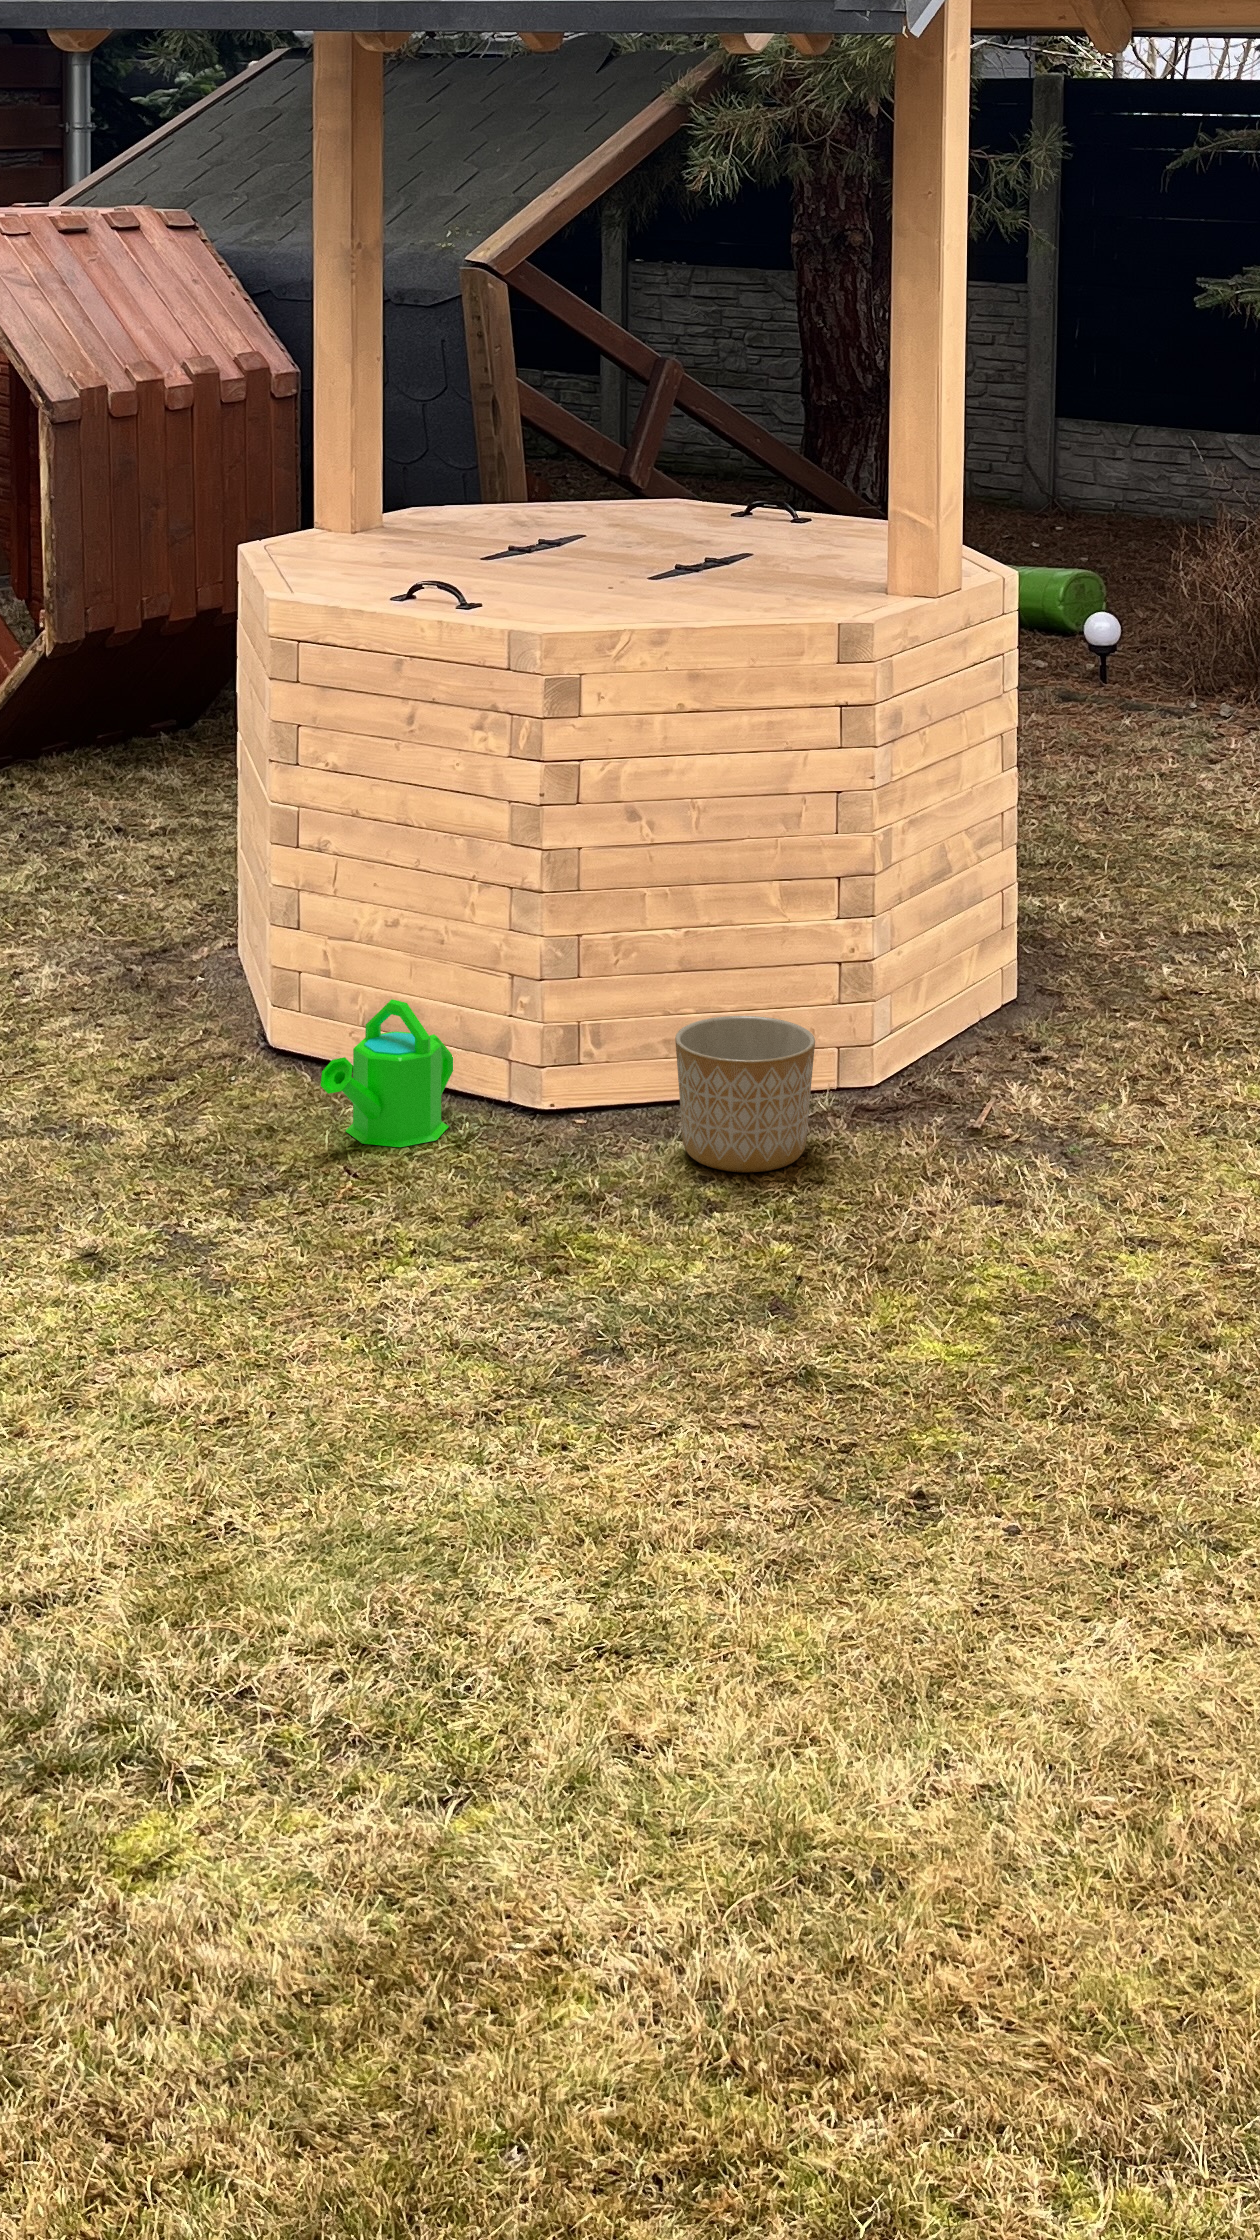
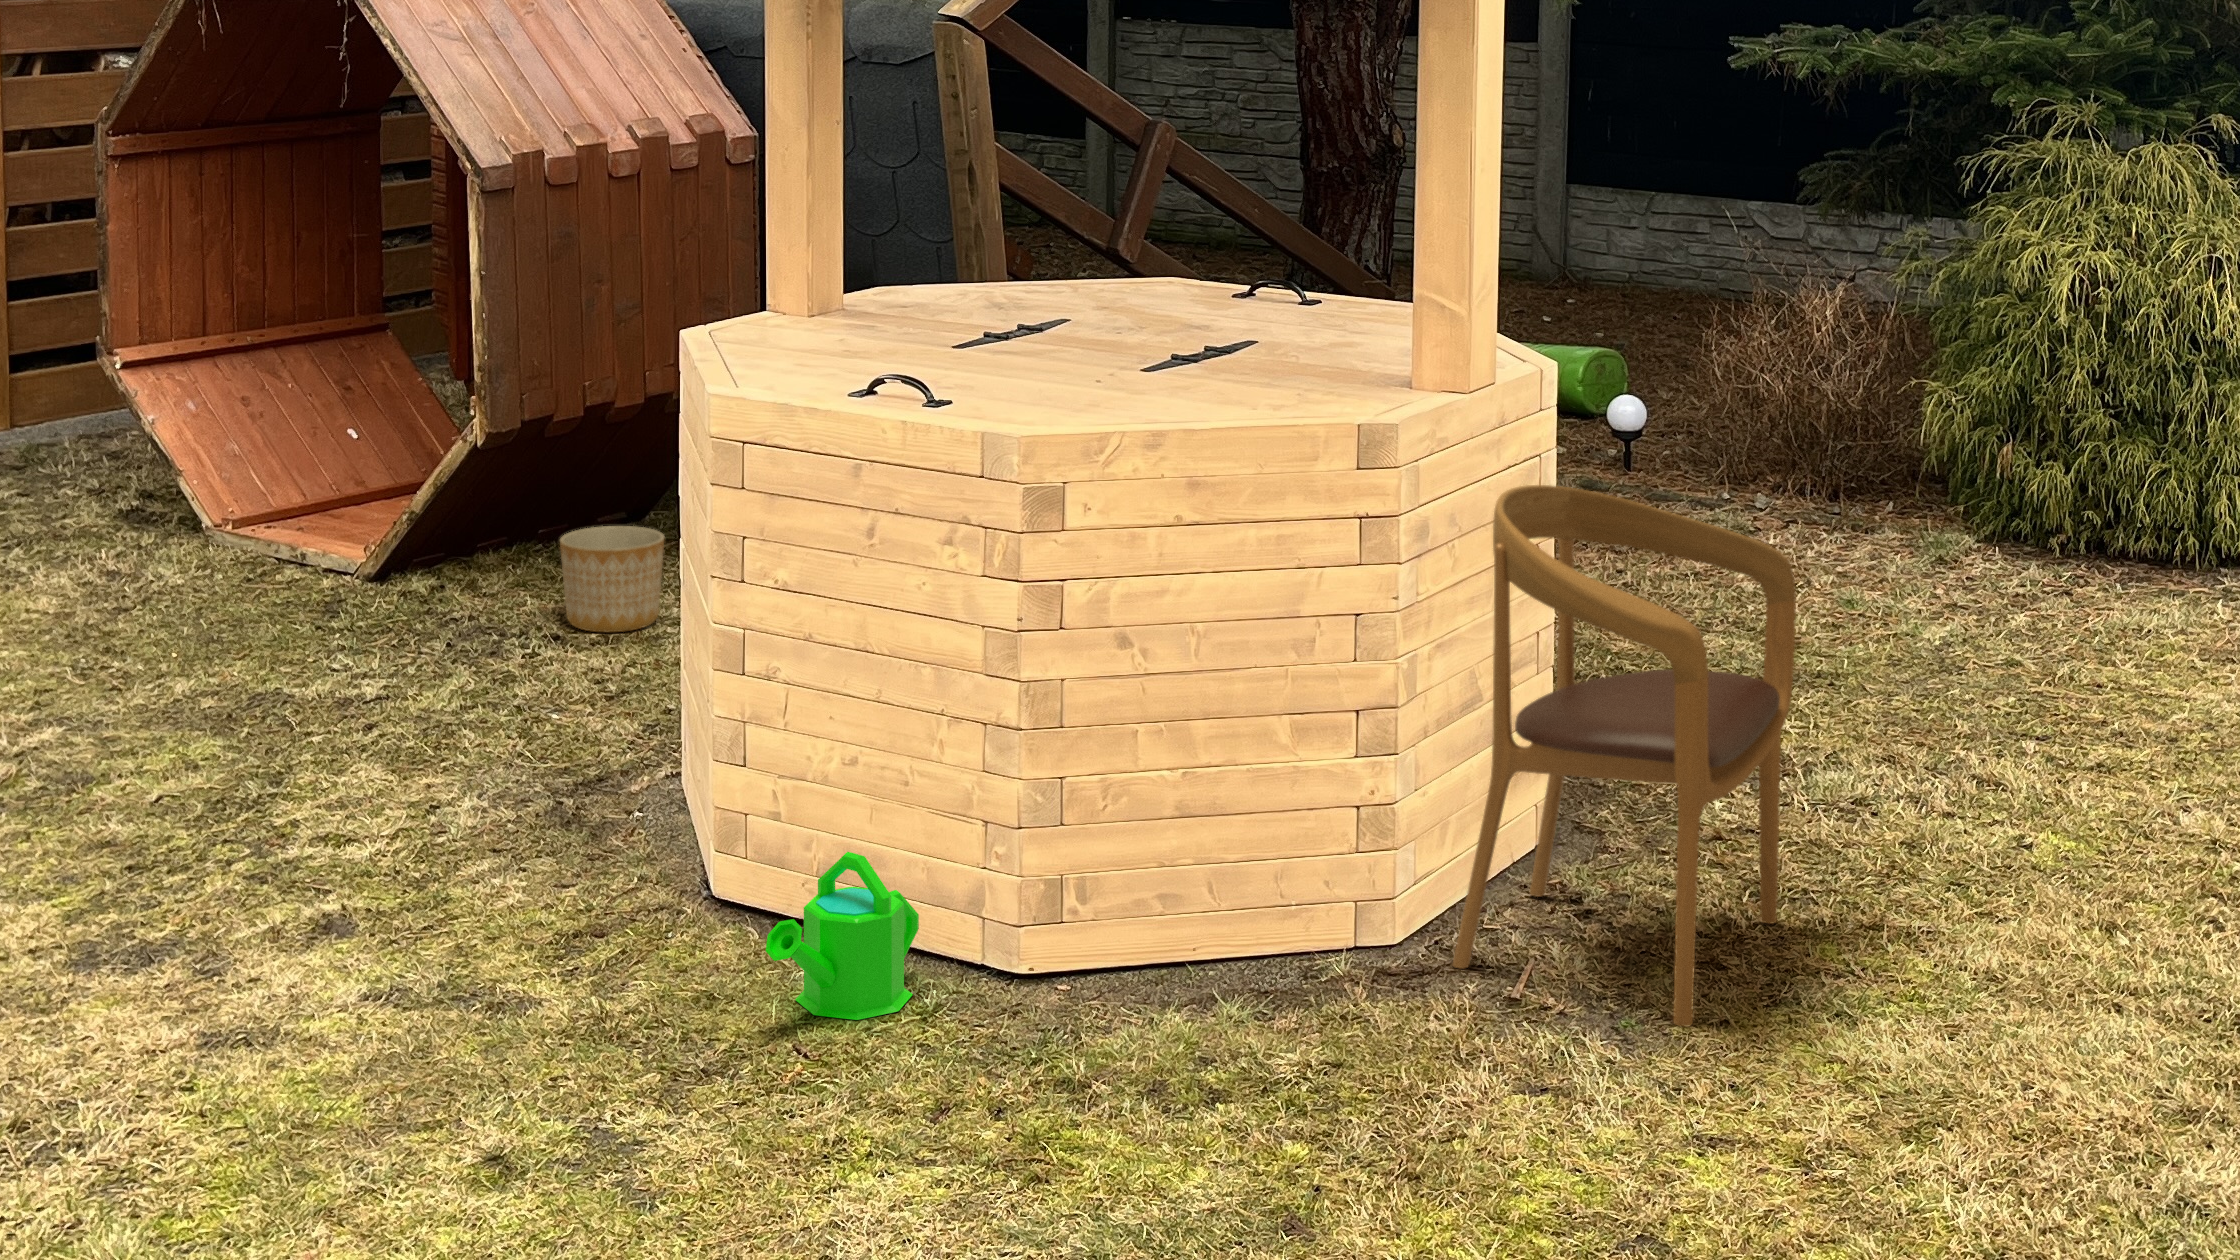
chair: none [924,677,1226,1151] -> present [1453,485,1796,1027]
planter: present [675,1016,815,1172] -> present [560,526,664,633]

